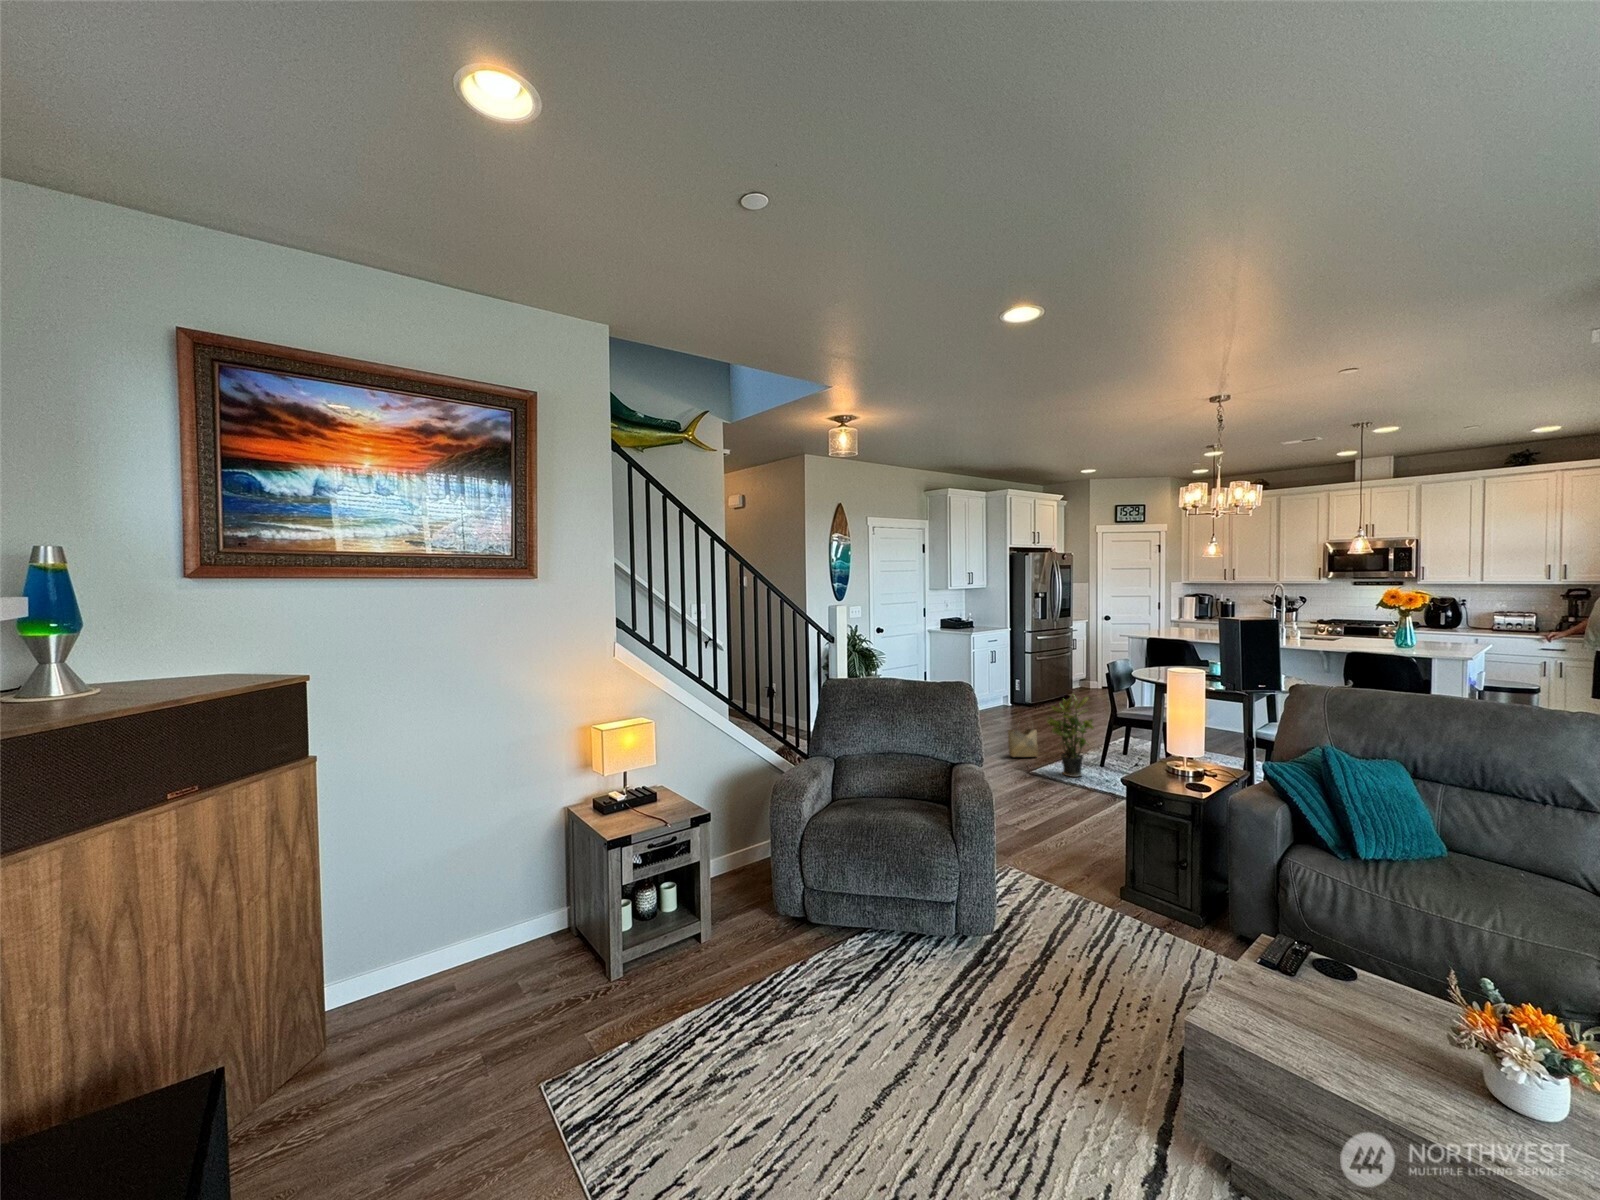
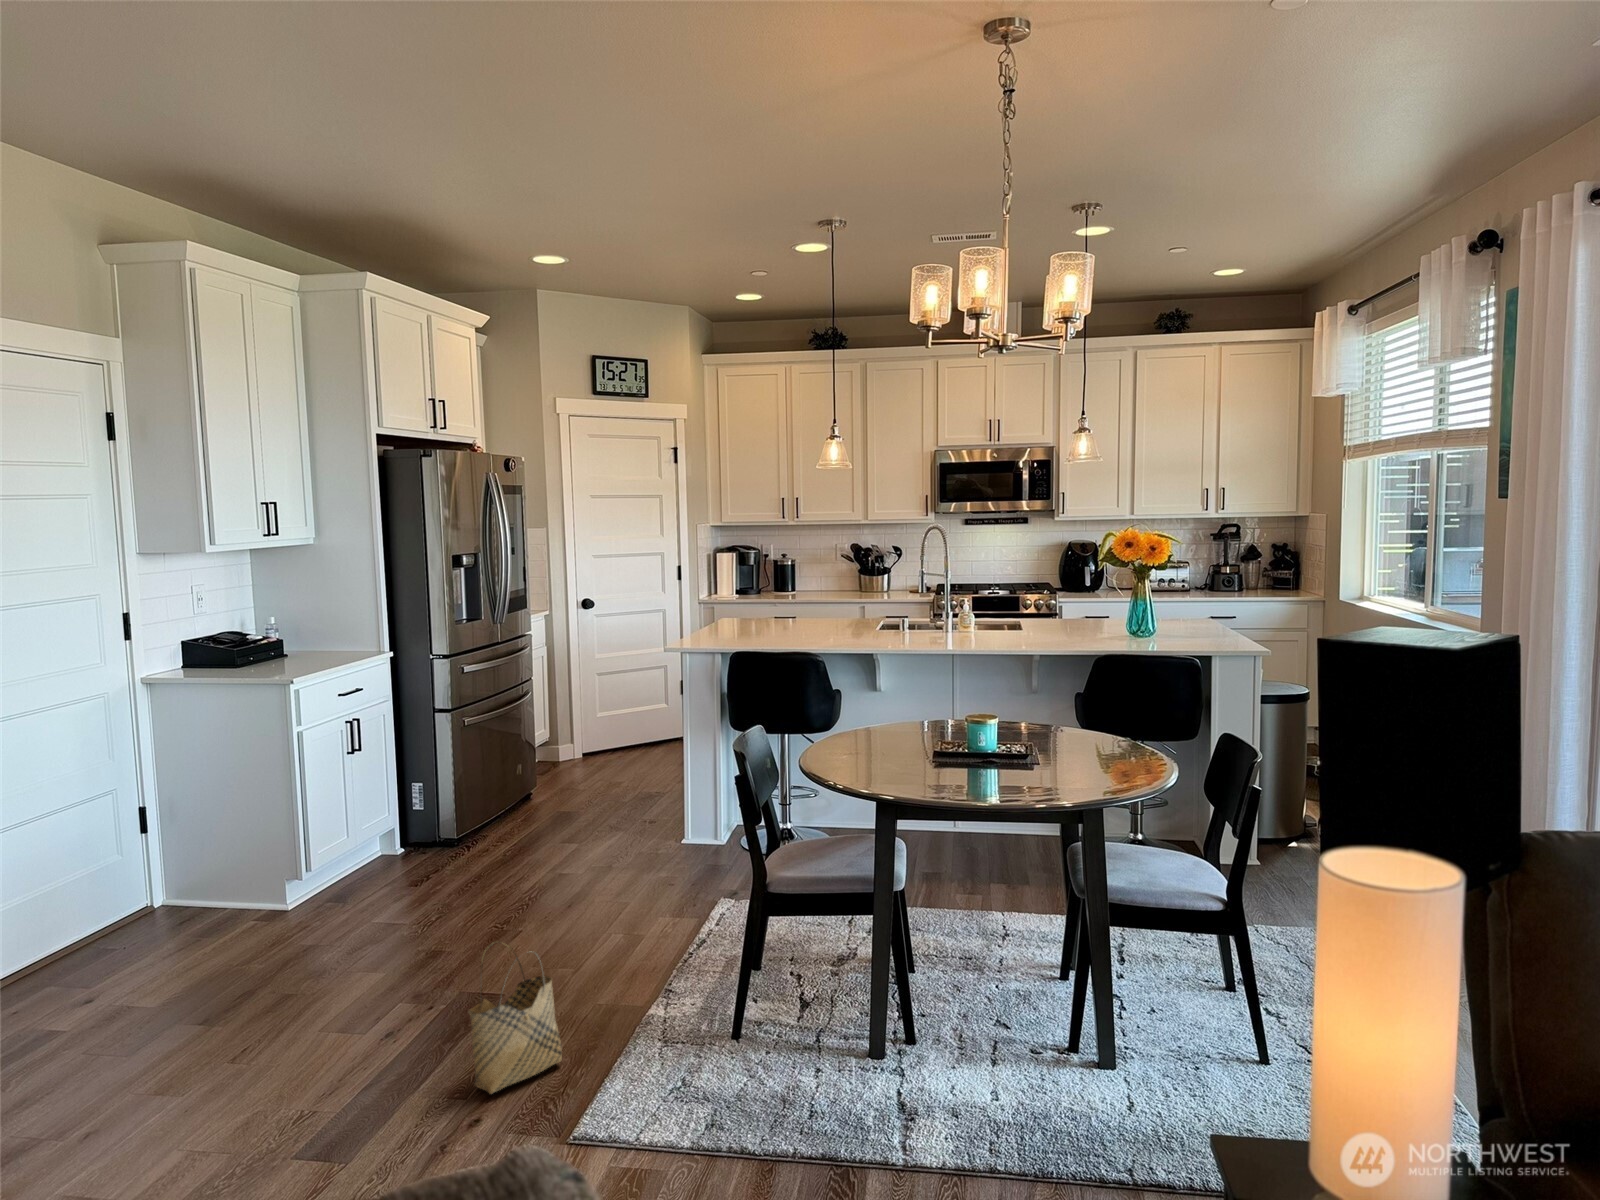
potted plant: present [1047,695,1094,777] -> none [612,866,748,1131]

